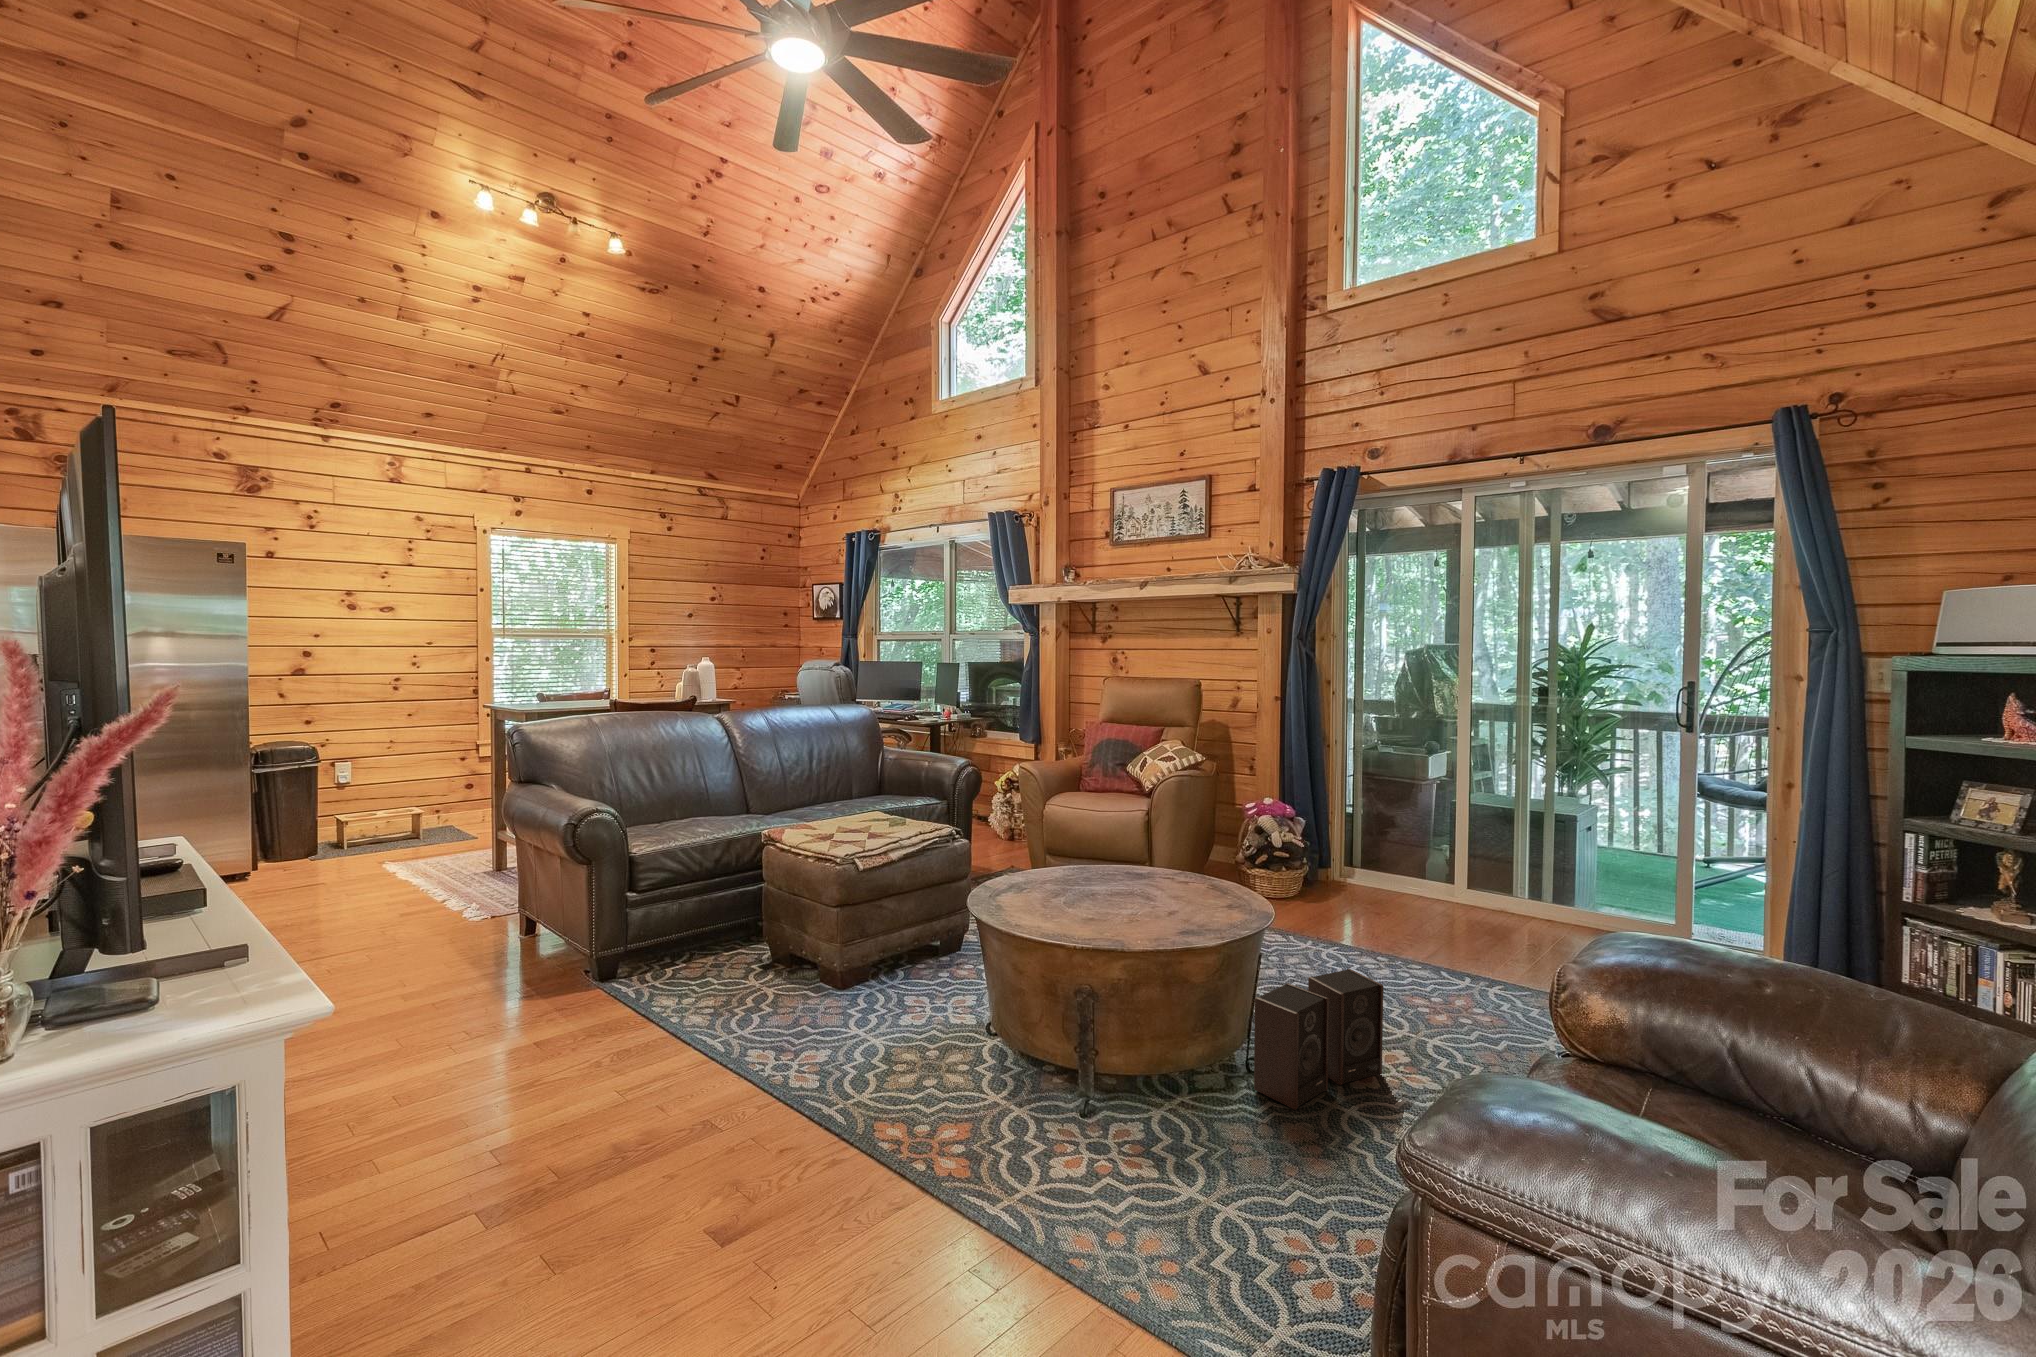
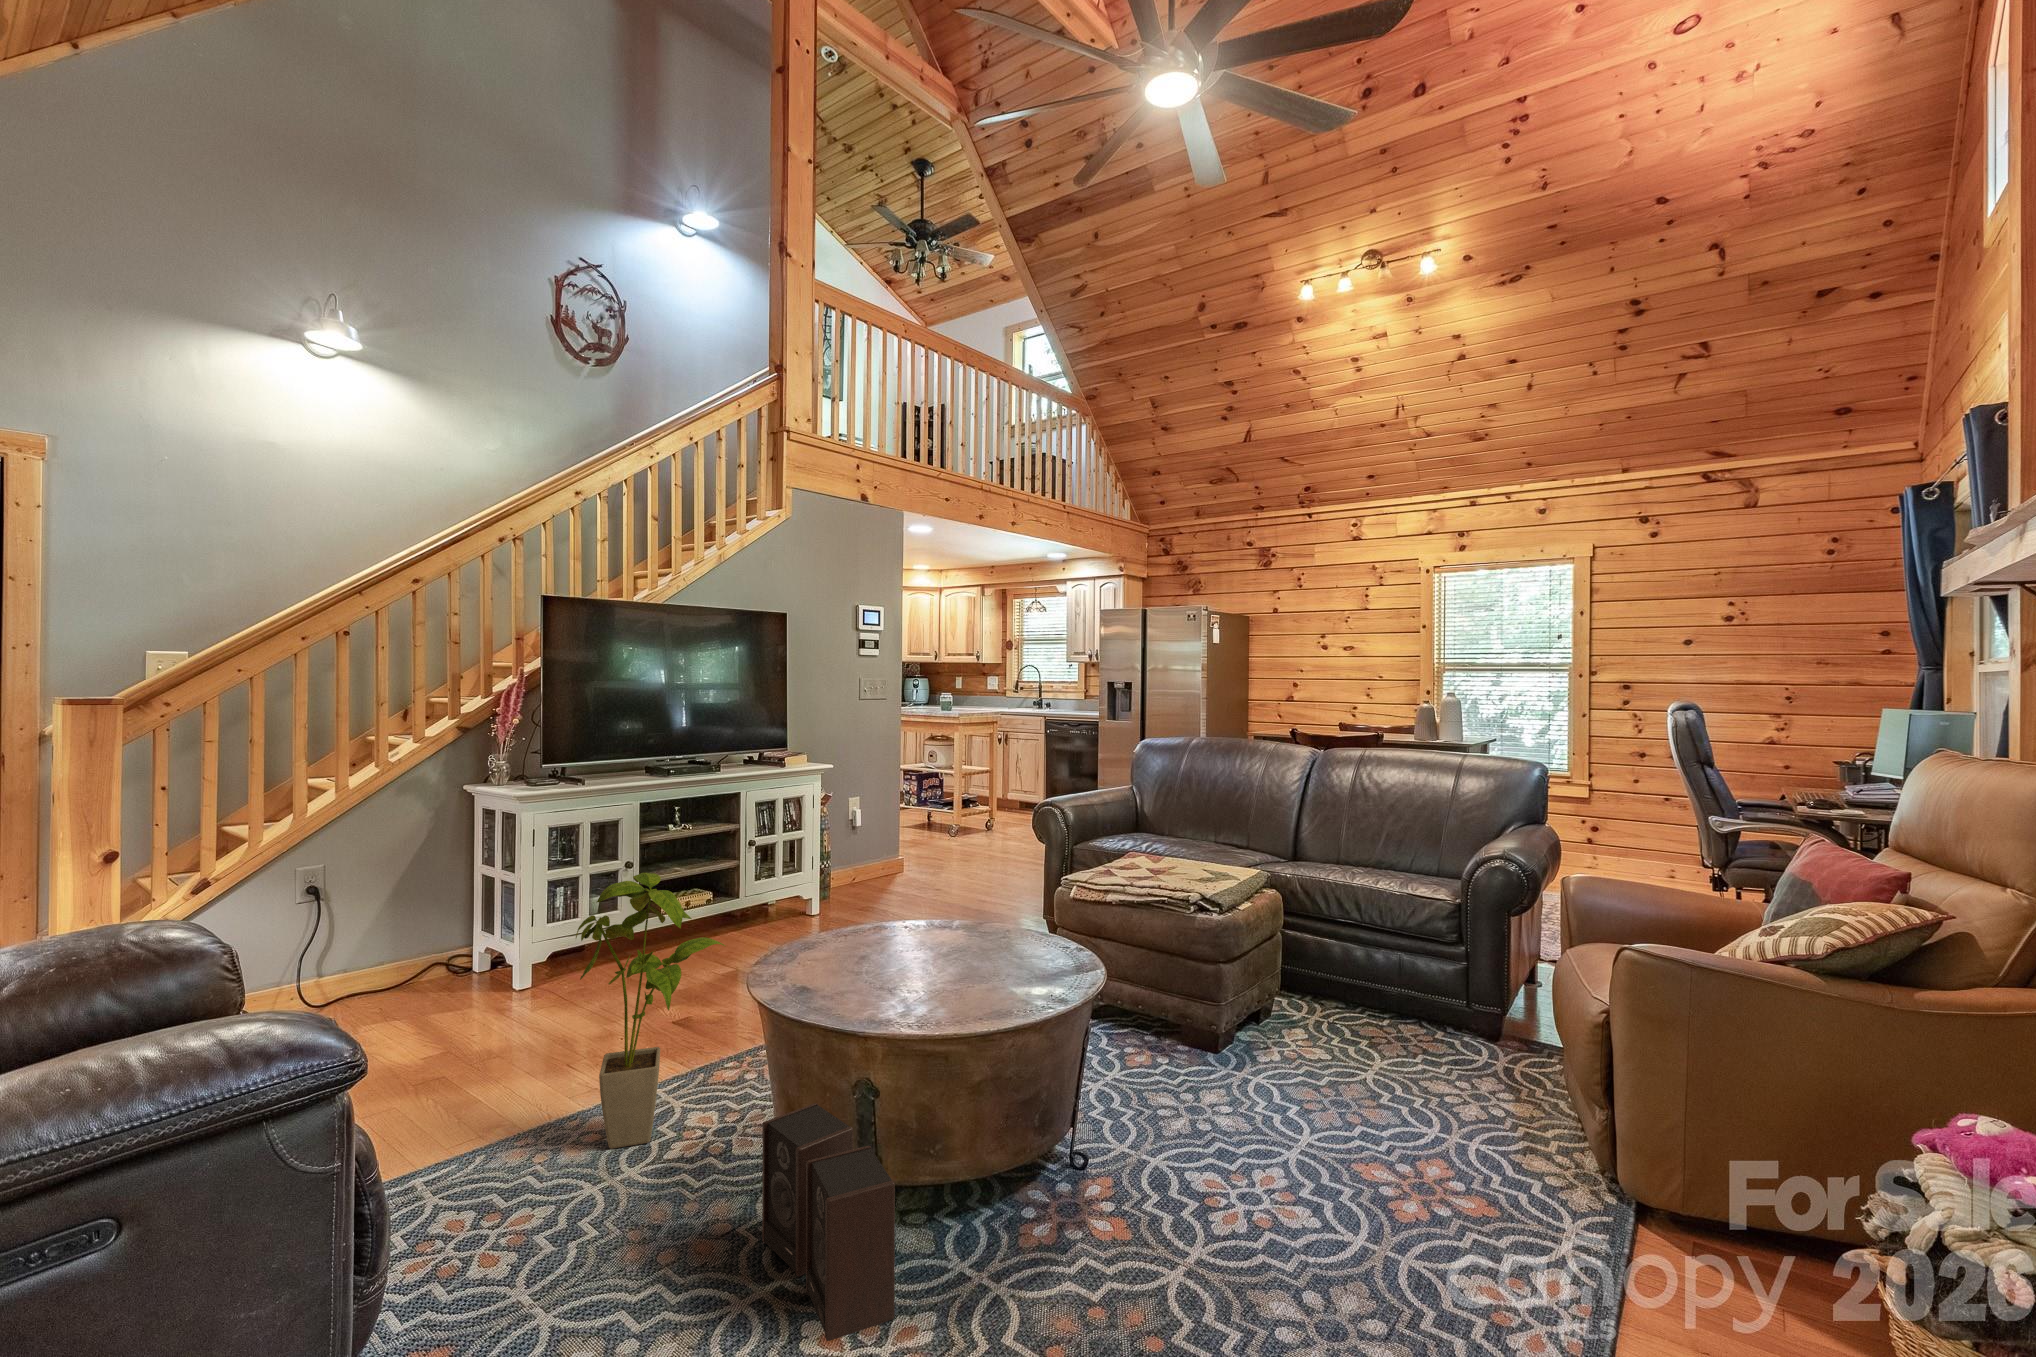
house plant: none [1044,901,1204,1253] -> present [576,873,725,1149]

